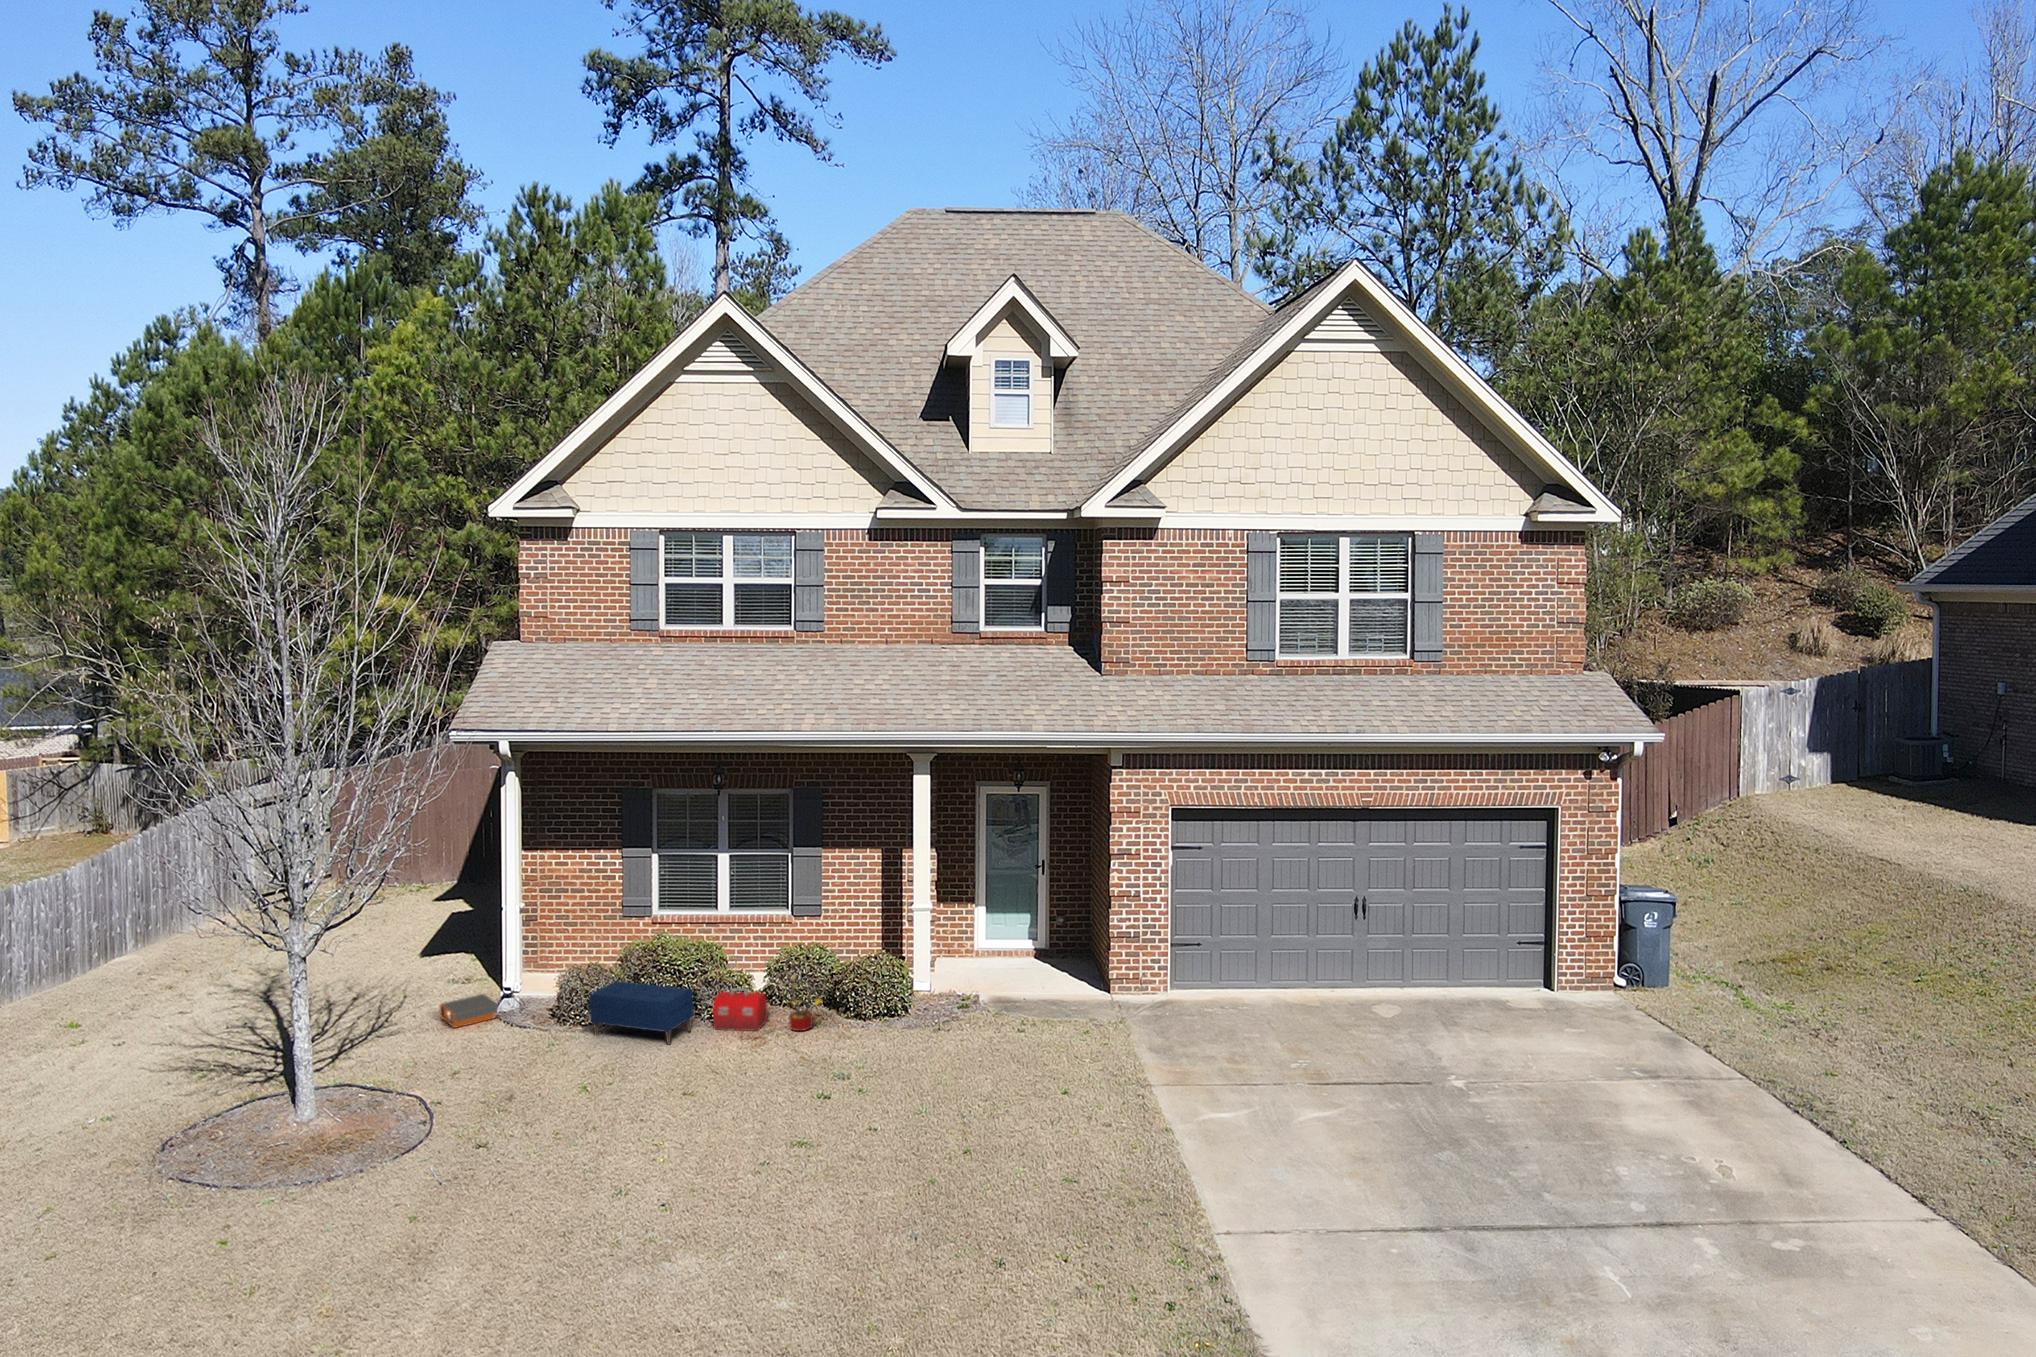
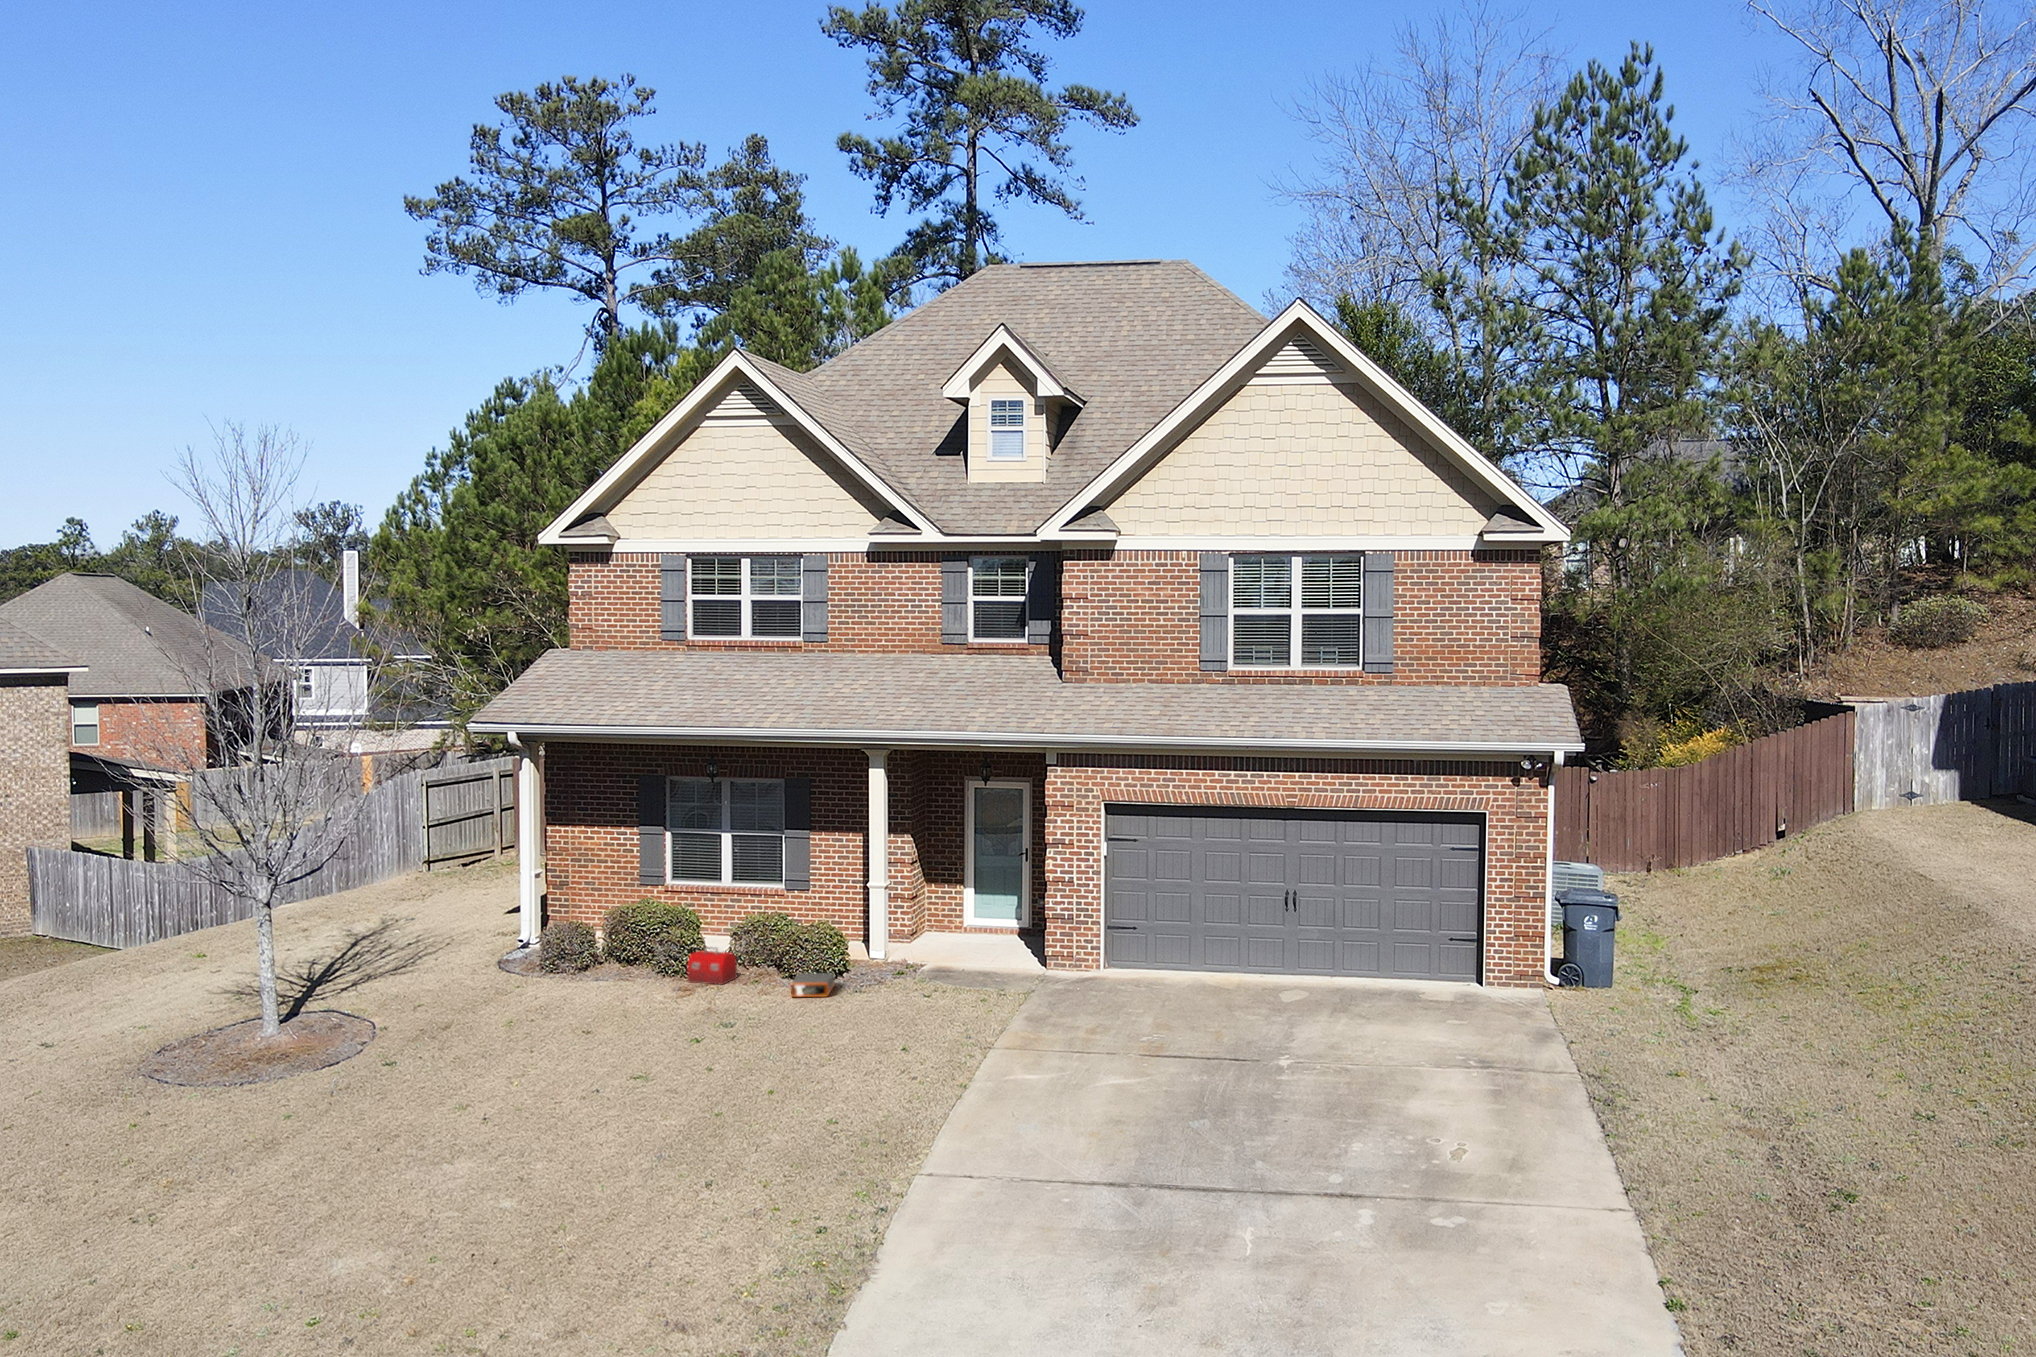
decorative plant: present [789,976,821,1031] -> none [749,932,774,986]
bench: present [589,981,694,1045] -> none [586,937,672,990]
storage box: present [440,994,498,1028] -> present [791,973,835,997]

